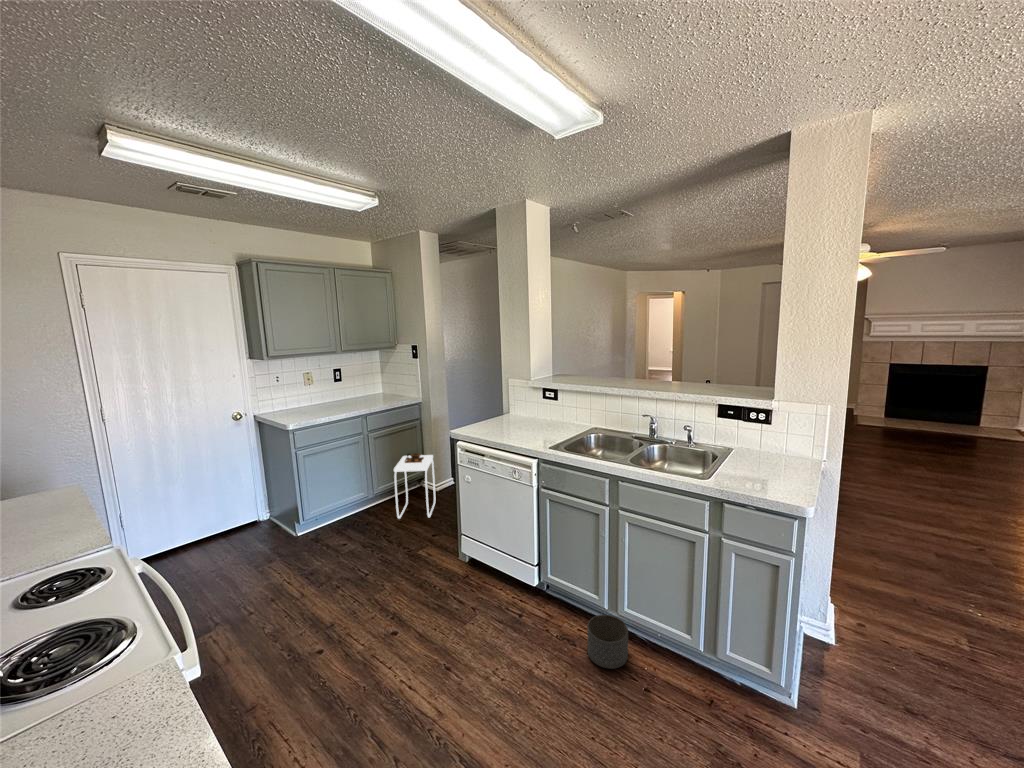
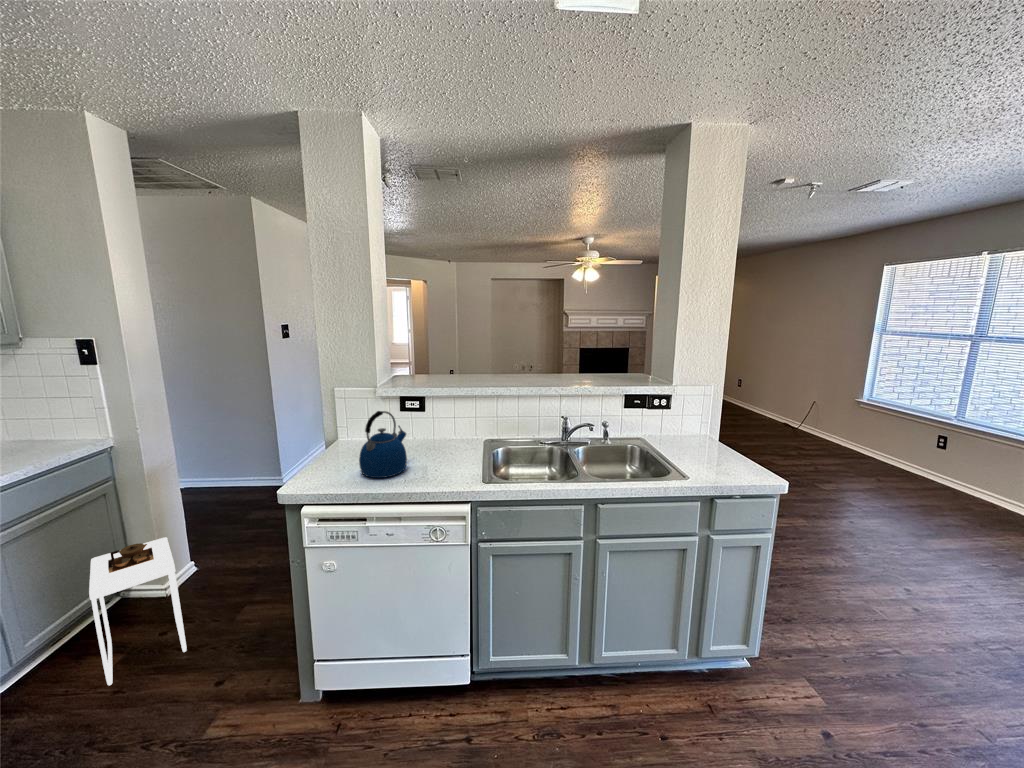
kettle: none [494,392,529,435] -> present [359,411,407,478]
planter: present [587,615,628,669] -> none [578,669,631,745]

